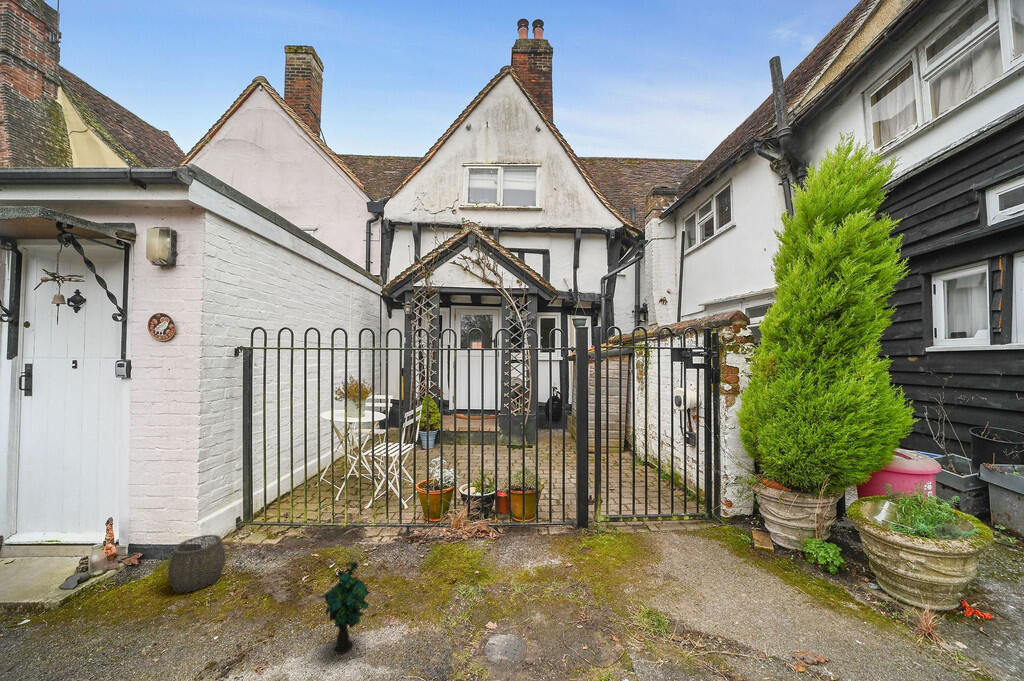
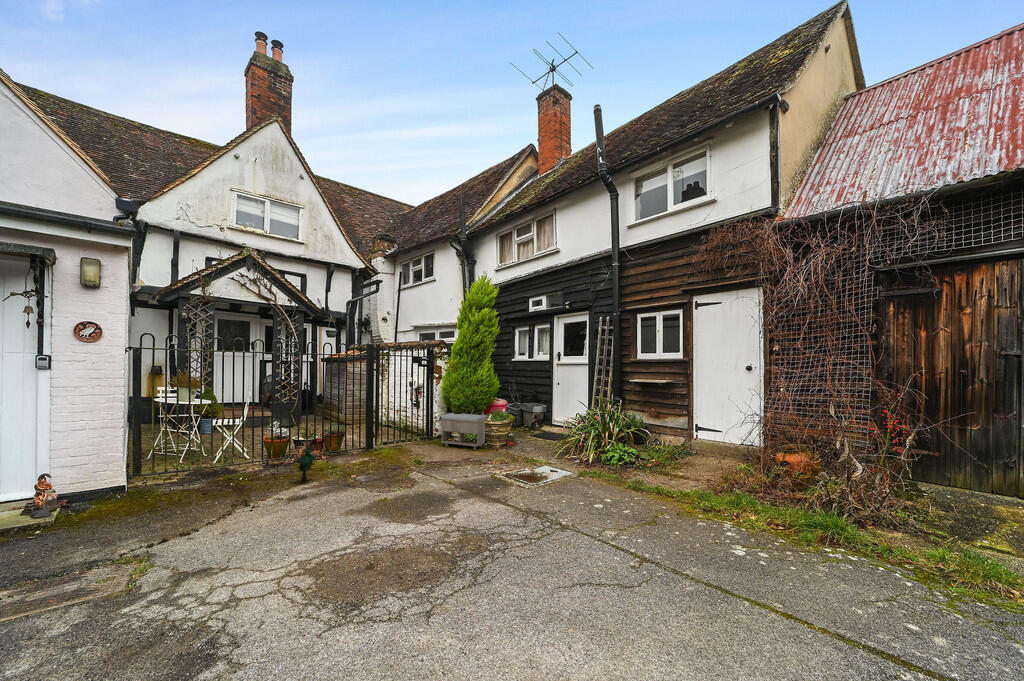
storage bench: none [734,479,887,610] -> present [441,413,487,449]
woven basket: present [168,535,226,593] -> none [155,463,190,492]

